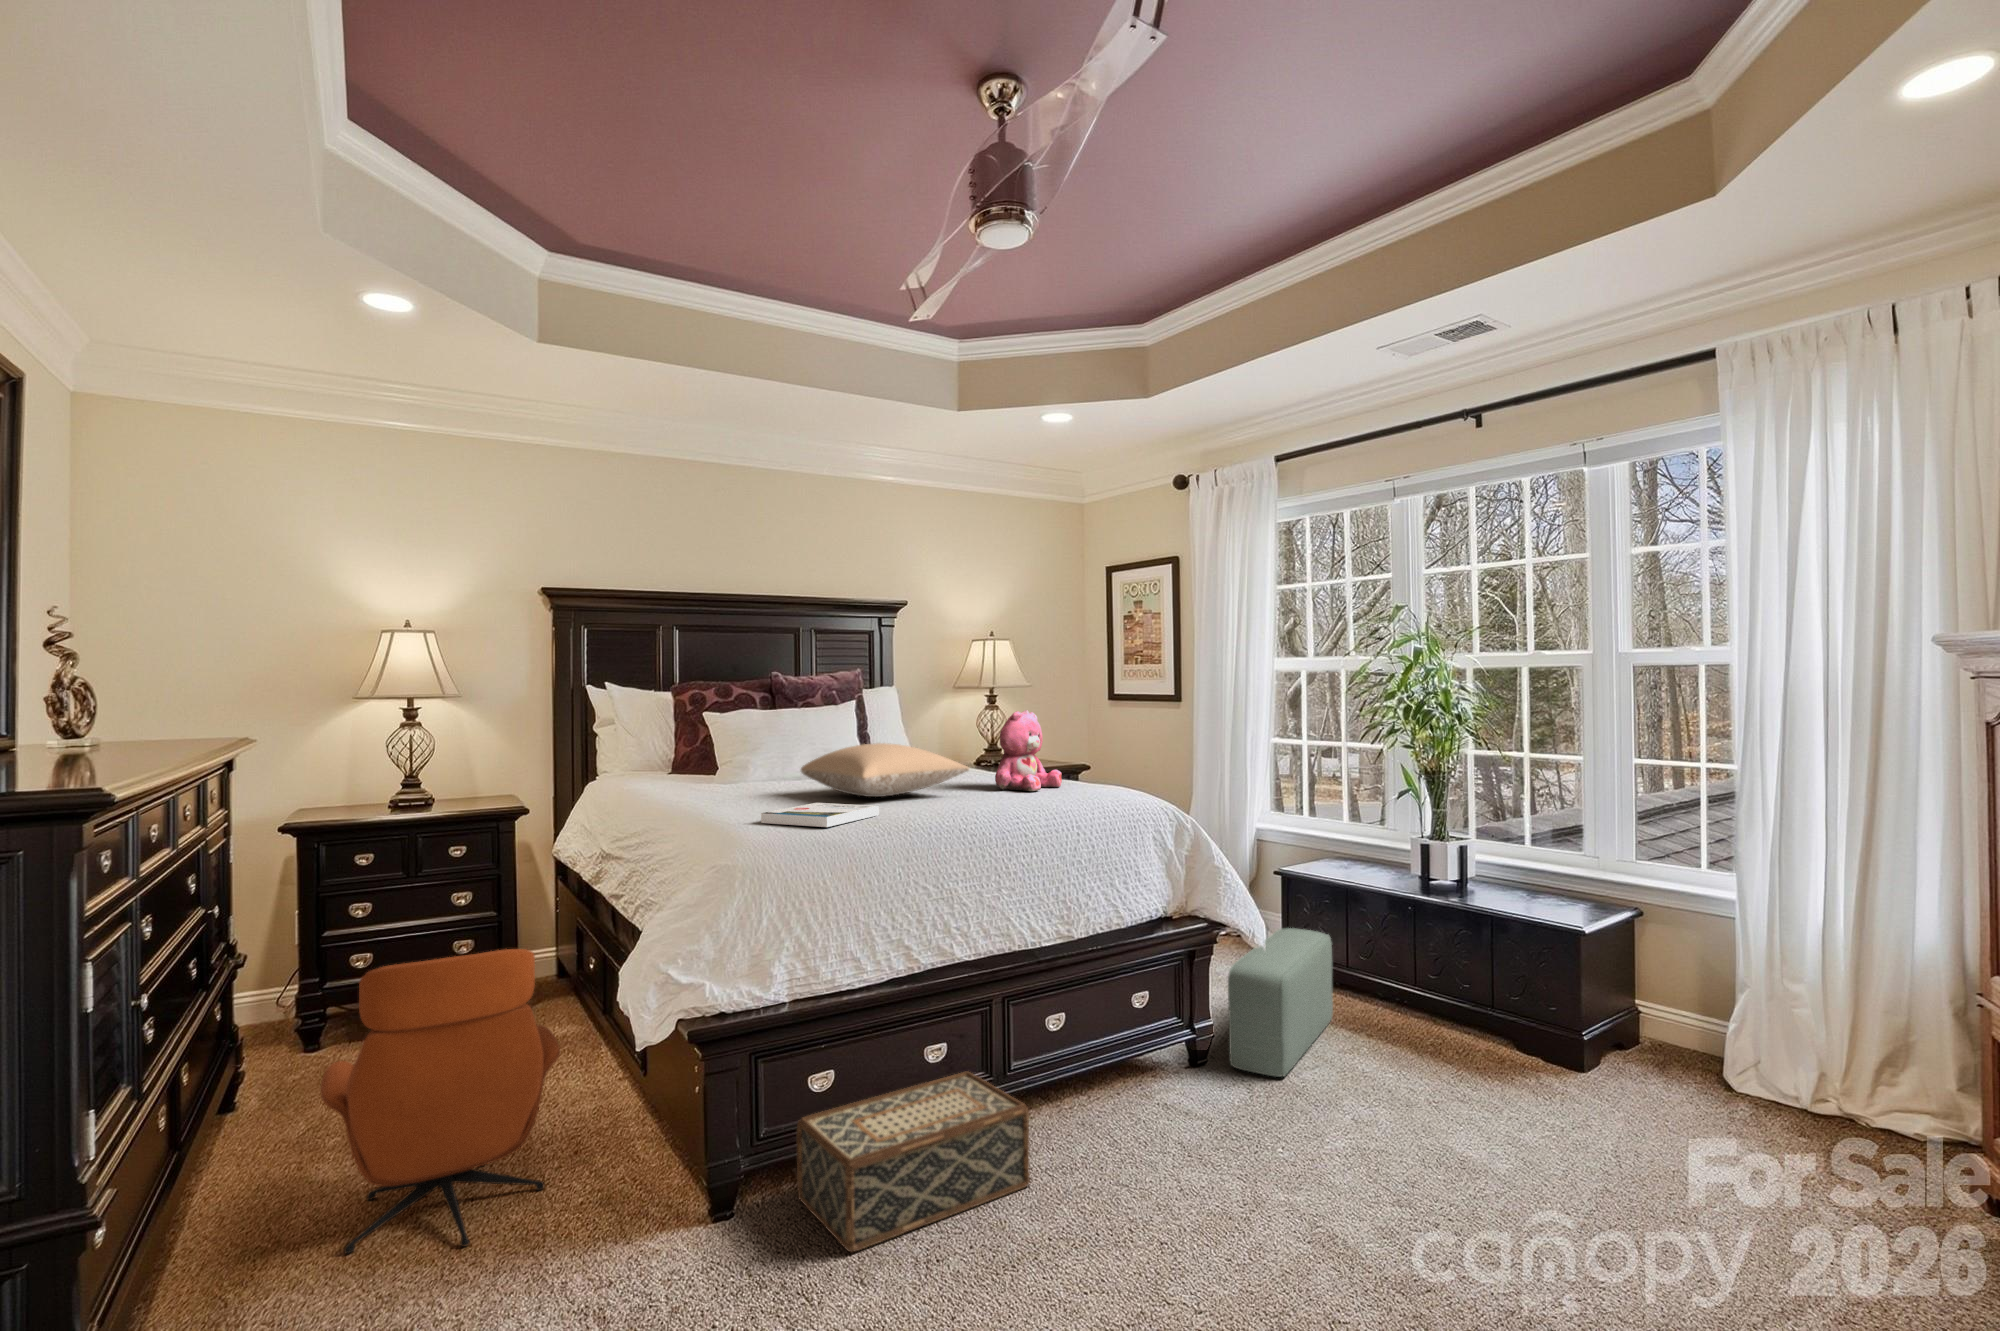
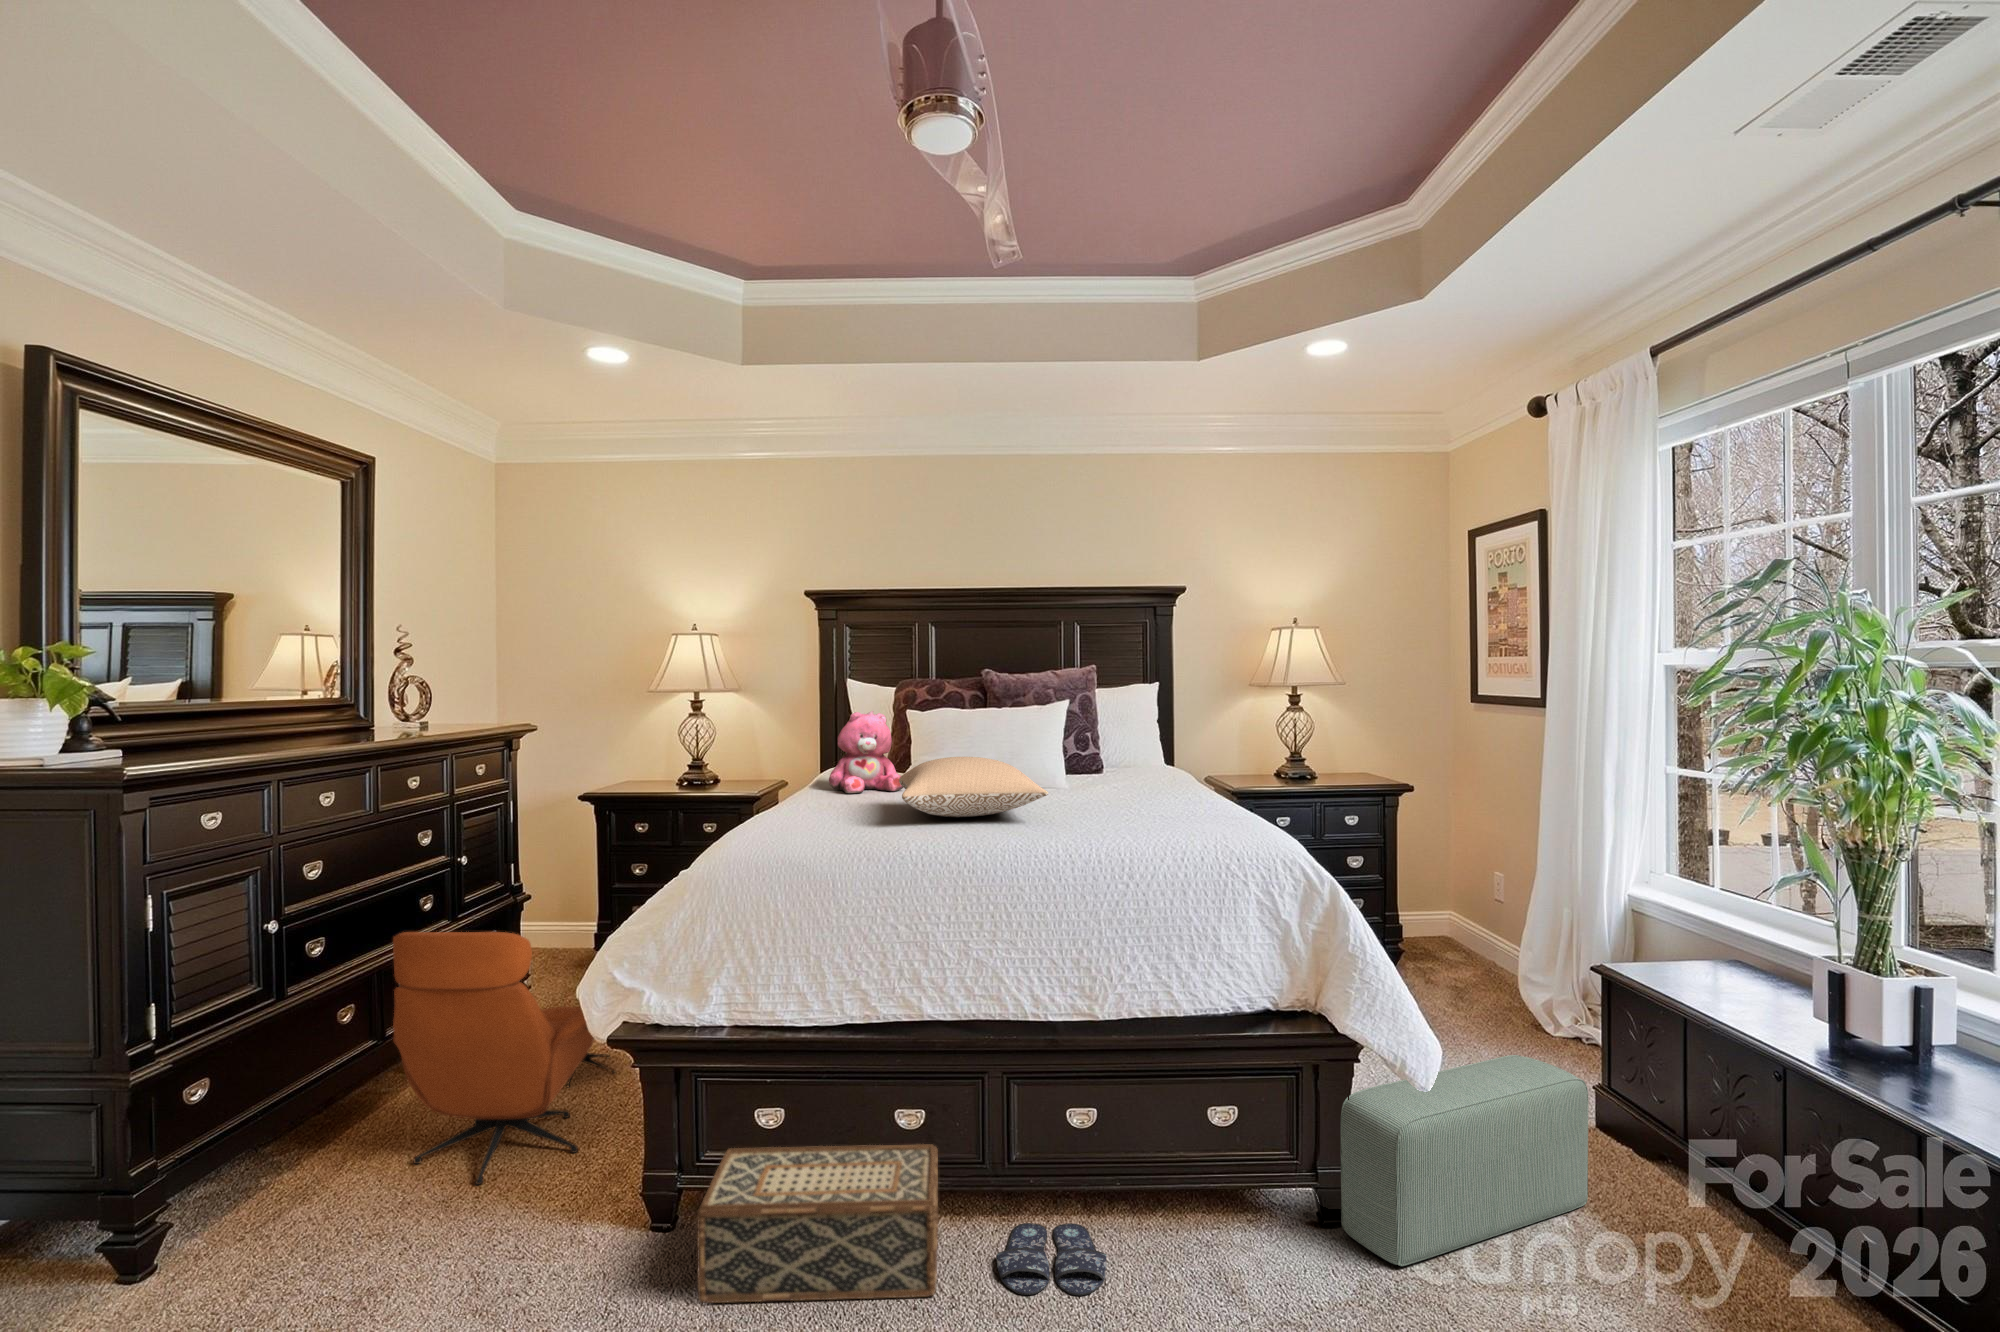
teddy bear: present [995,710,1062,791] -> present [829,711,903,793]
book: present [761,803,878,827] -> none [768,819,889,849]
slippers: none [1028,1111,1131,1164] -> present [996,1223,1107,1296]

